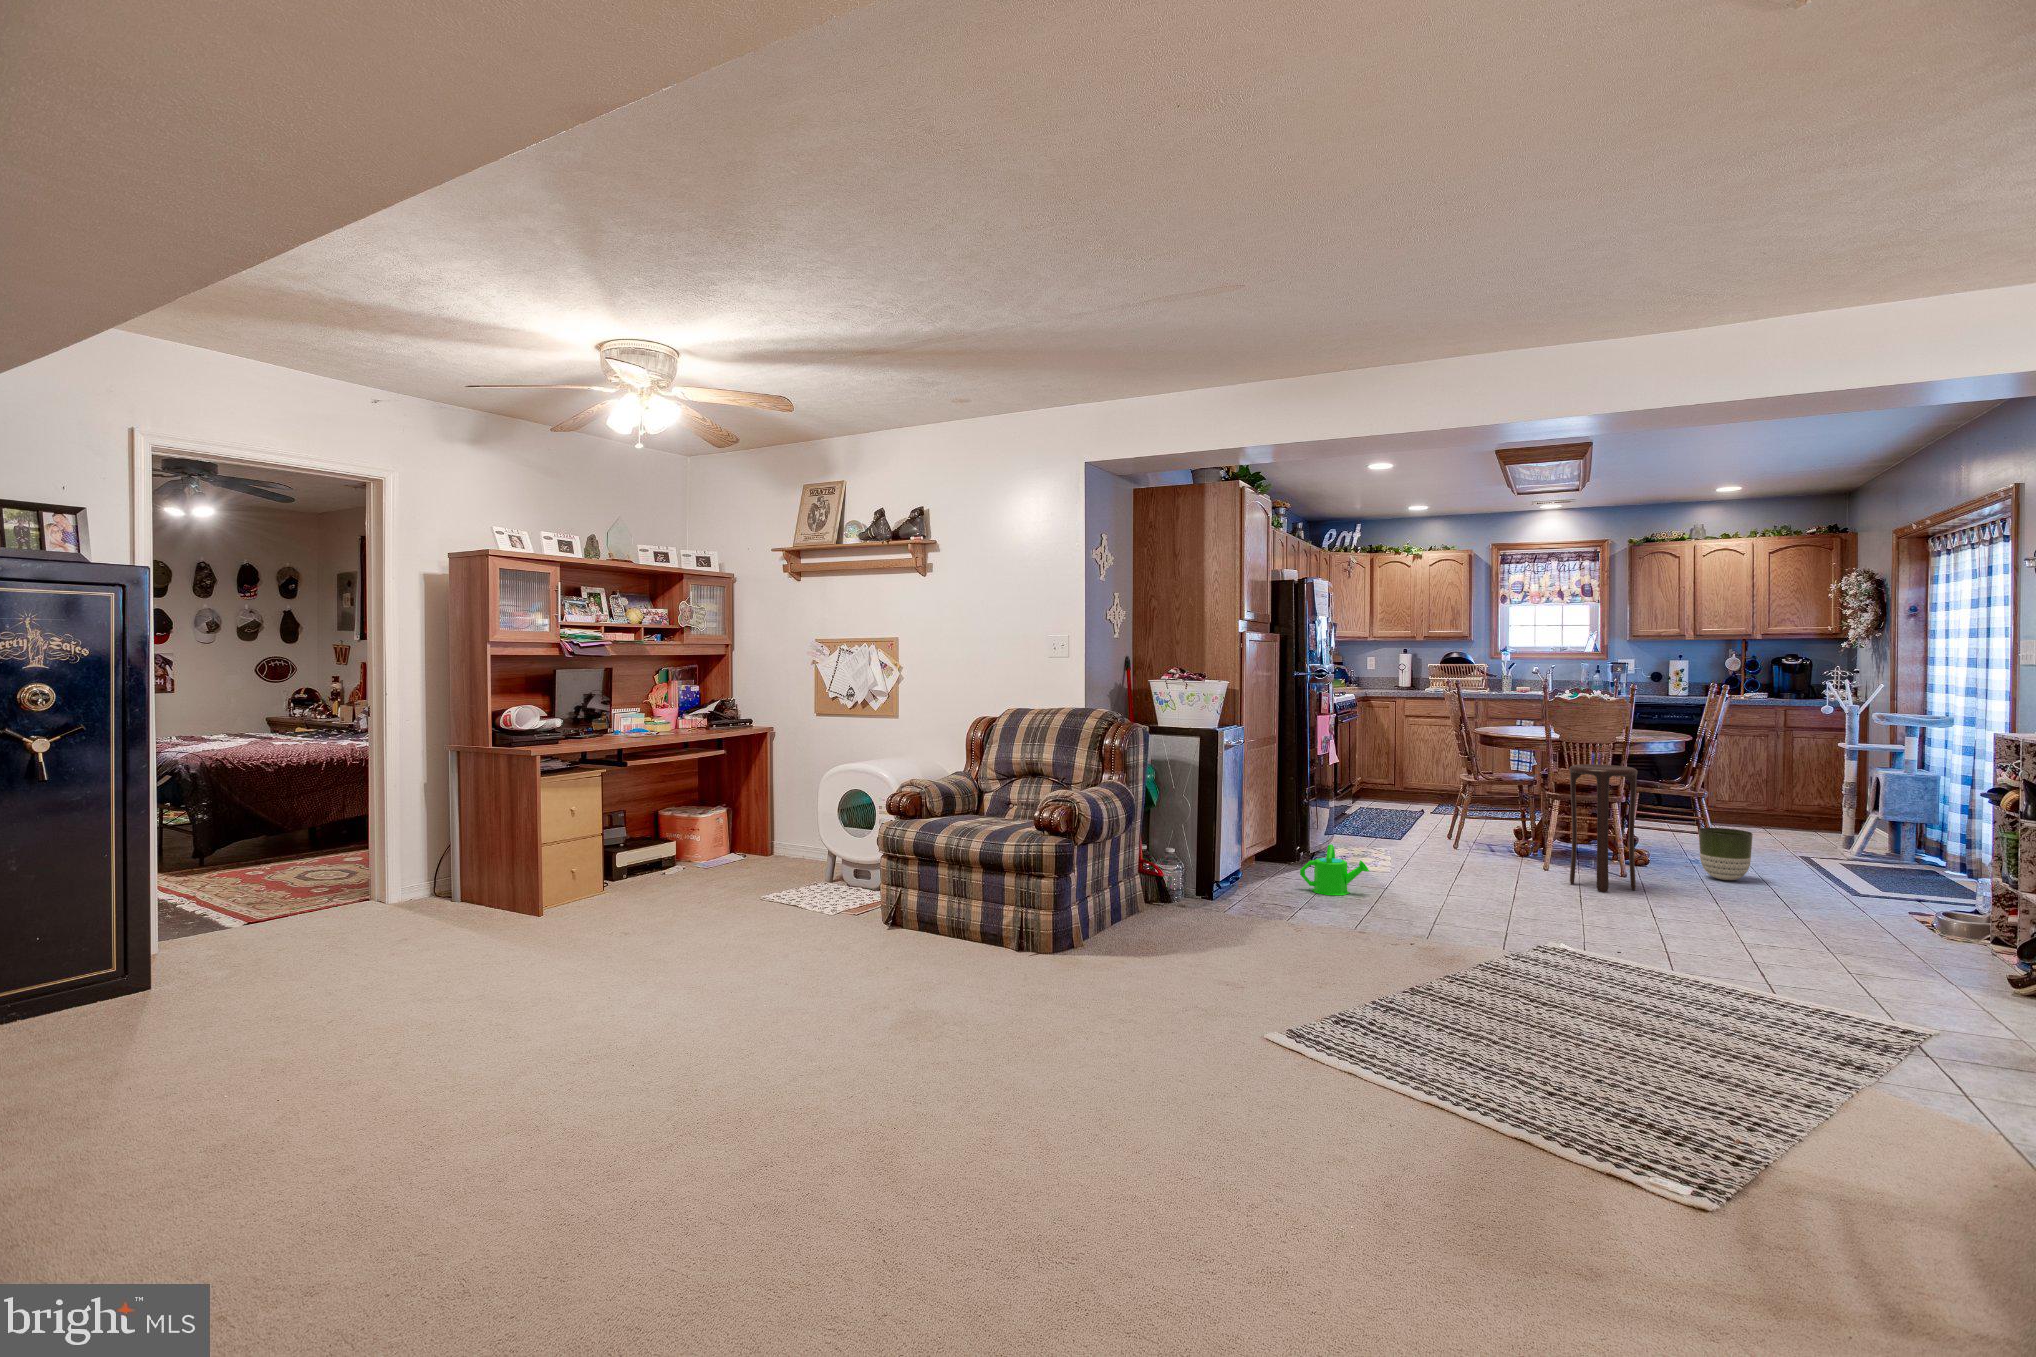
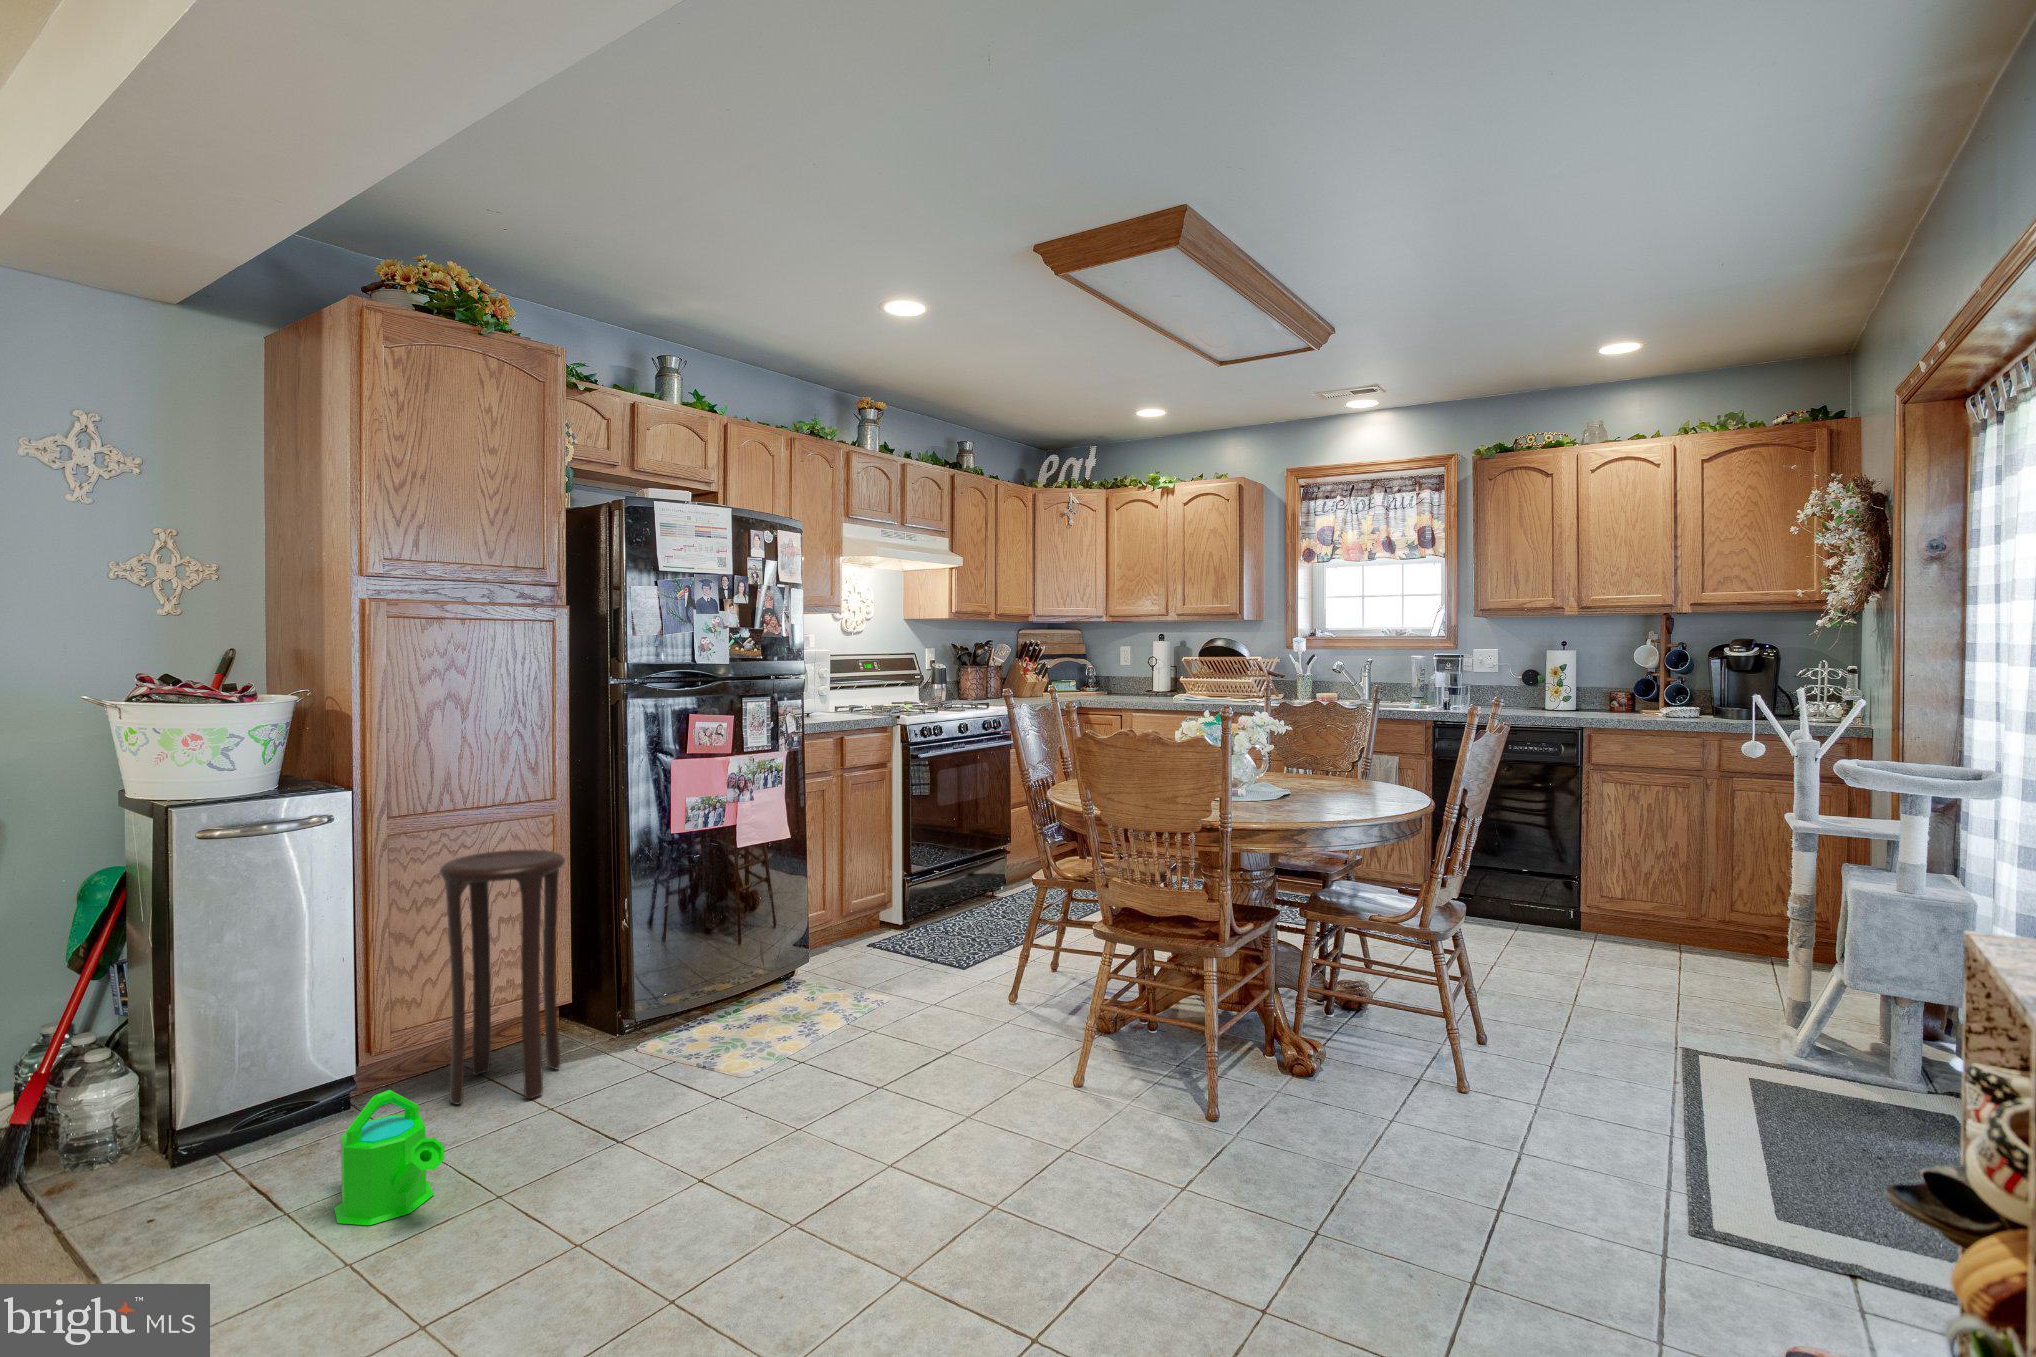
stool: present [1569,764,1638,892] -> present [440,850,565,1104]
planter: present [1699,828,1753,880] -> none [1345,1039,1456,1179]

